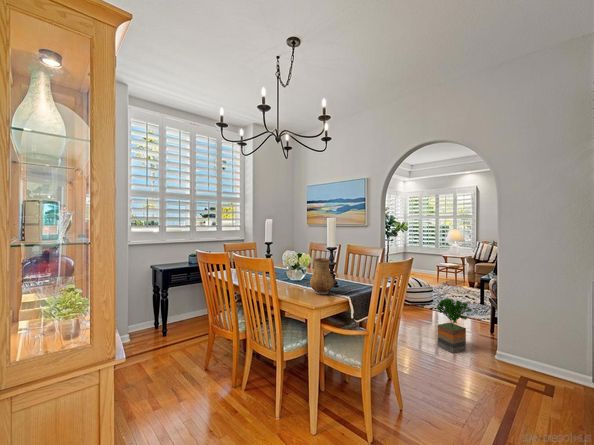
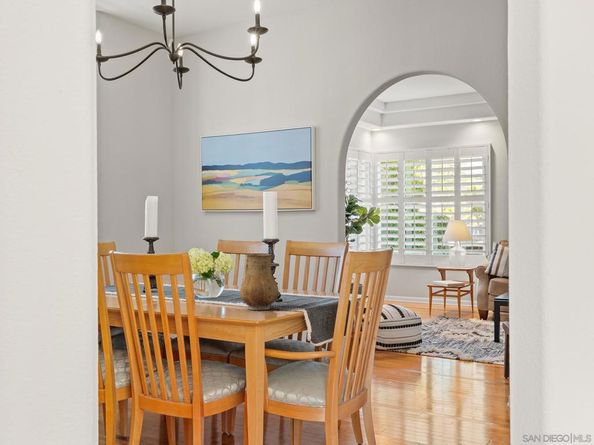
potted tree: present [437,298,472,353] -> none [428,322,481,406]

